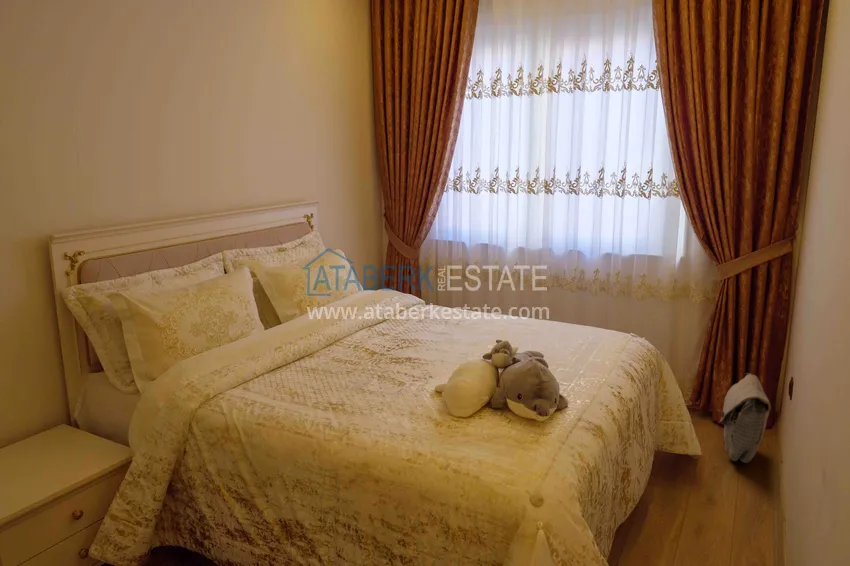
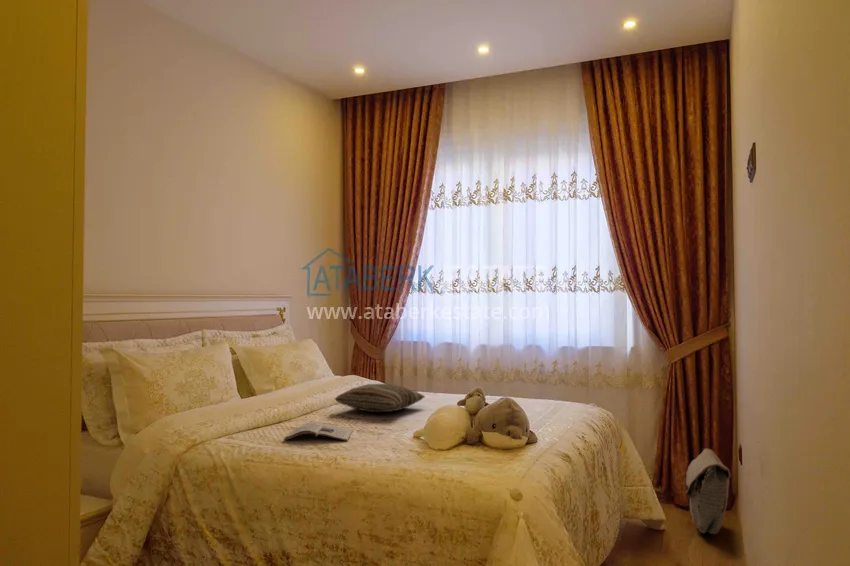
pillow: none [355,310,449,344] -> present [335,384,424,412]
magazine: none [298,361,369,387] -> present [284,422,352,441]

